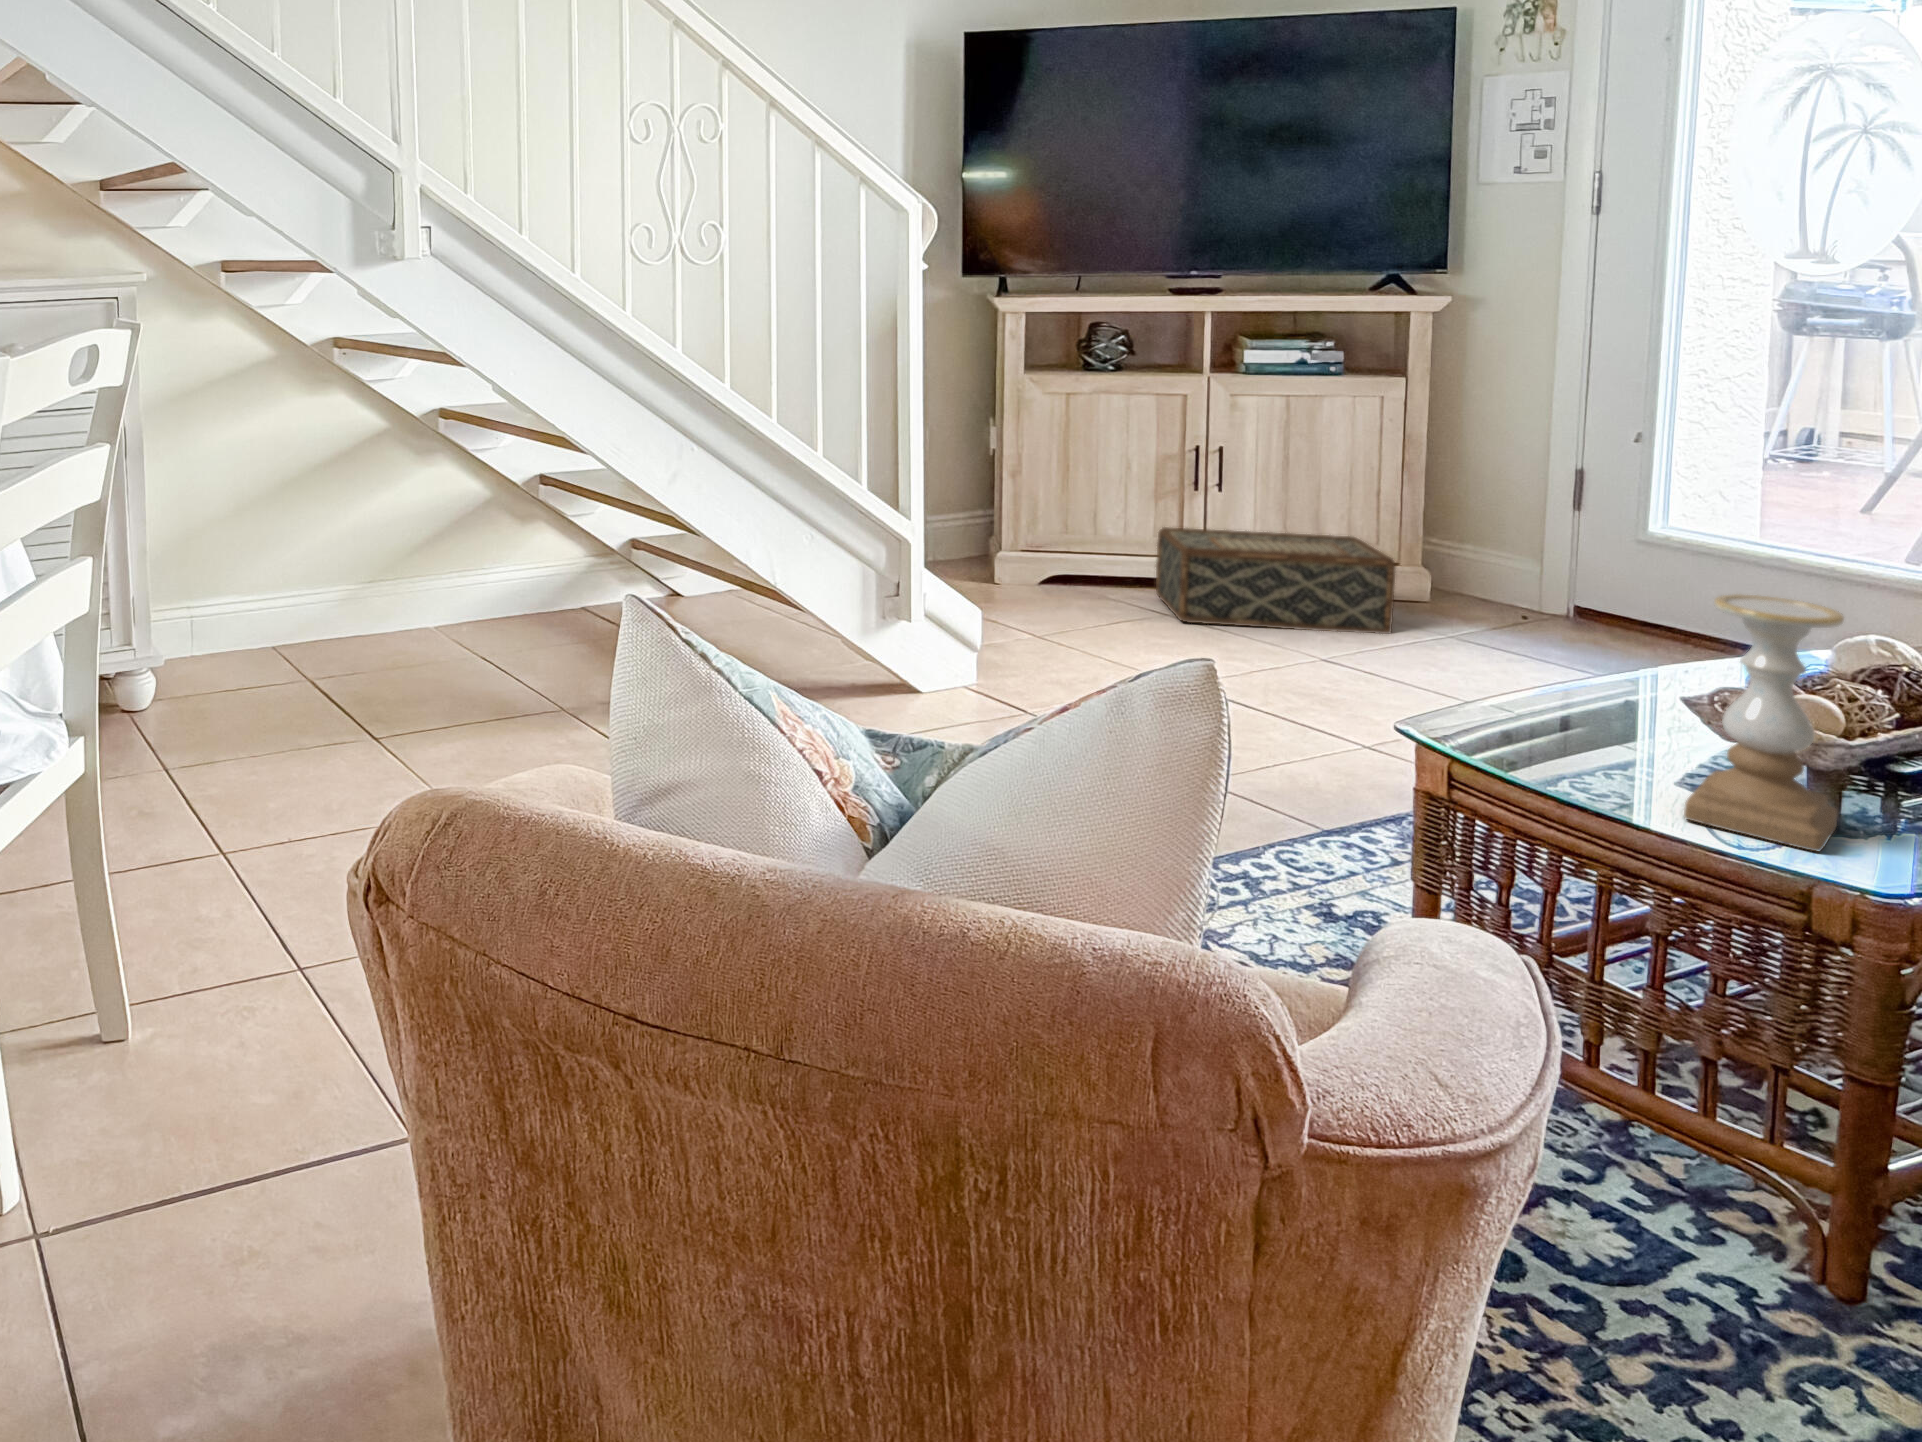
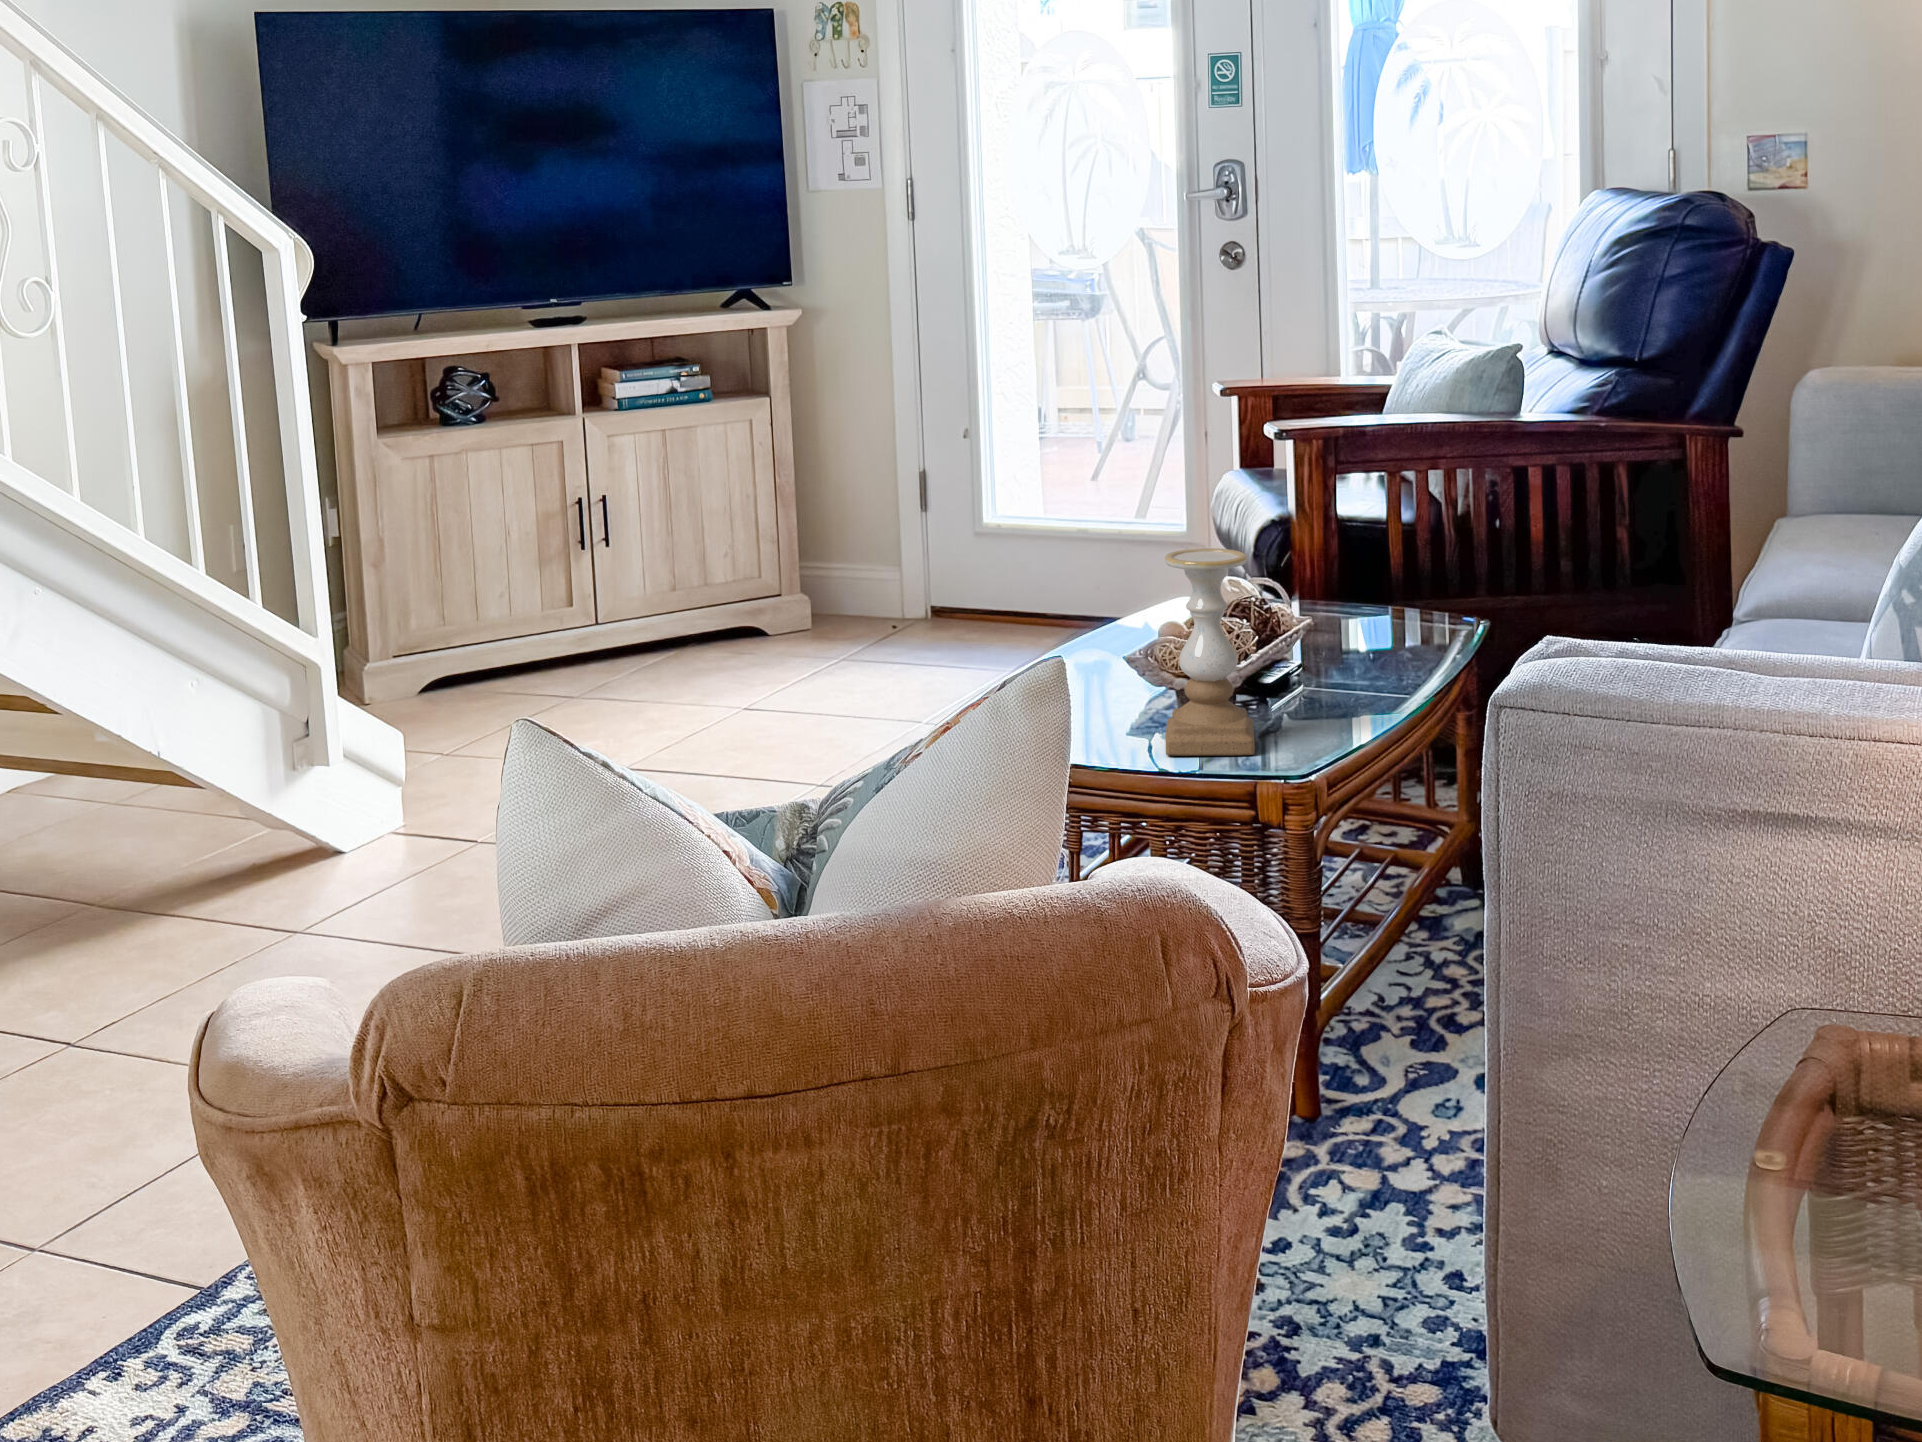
woven basket: present [1156,527,1396,634] -> none [549,578,792,707]

